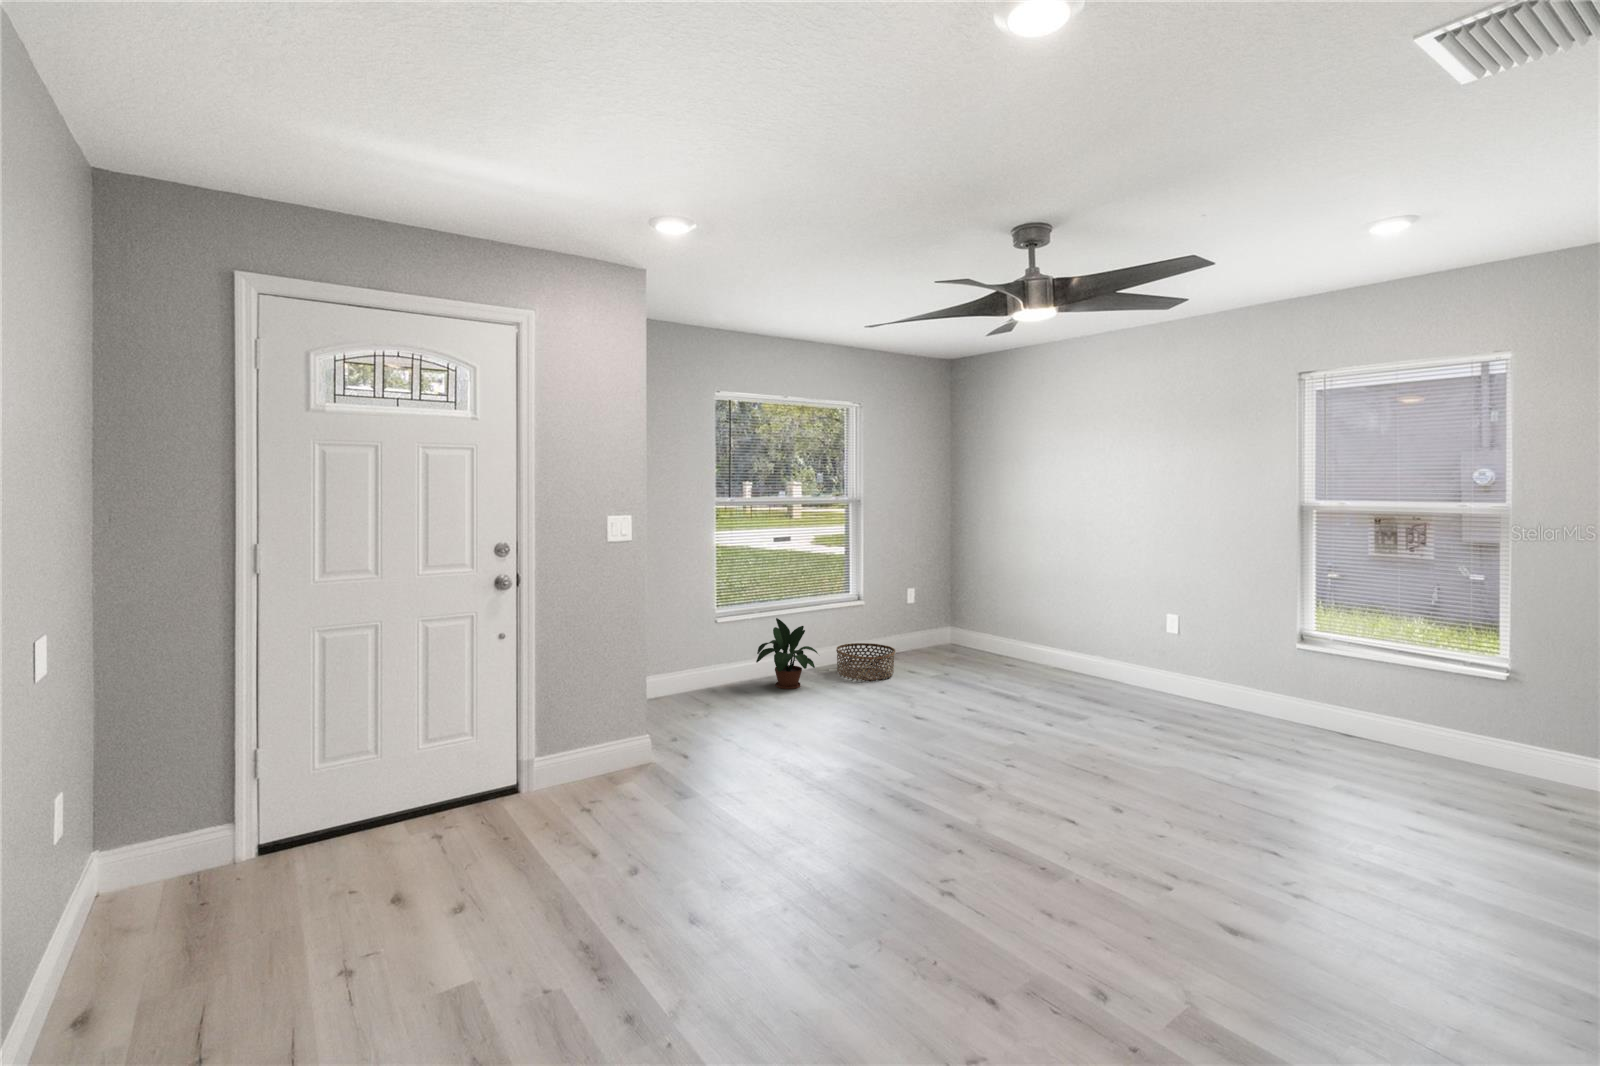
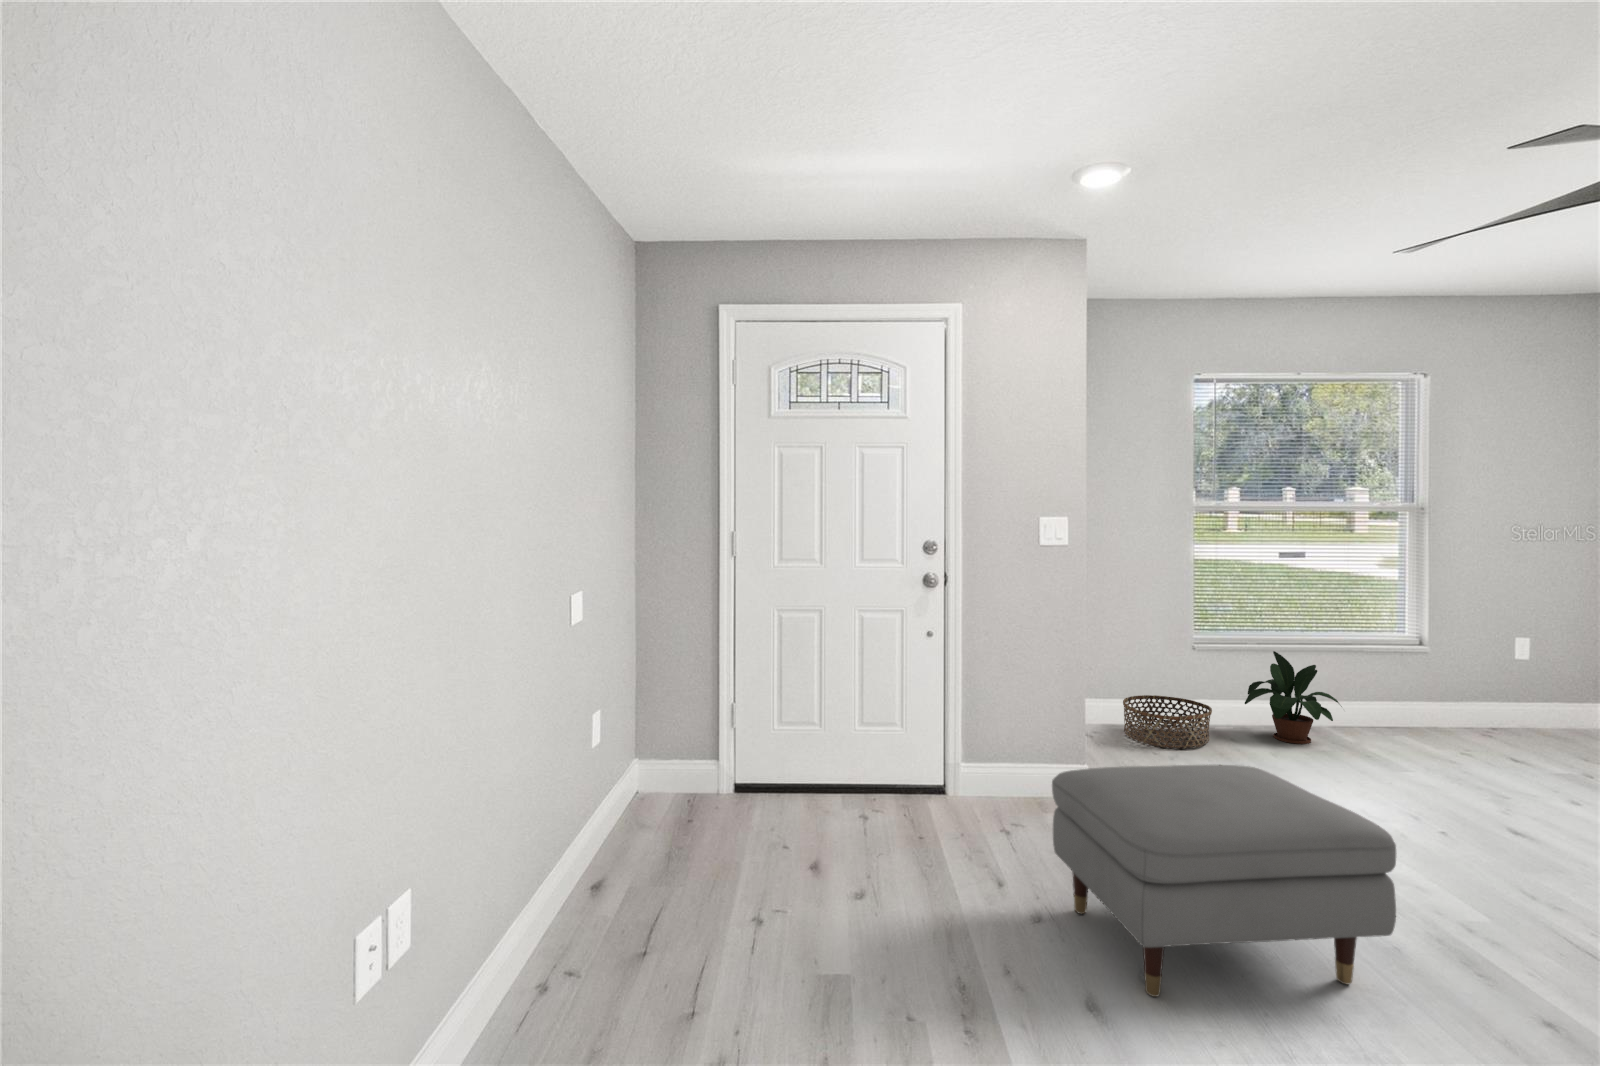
basket: present [836,643,895,680] -> present [1123,695,1212,749]
ottoman: none [639,721,874,917] -> present [1052,765,1396,997]

